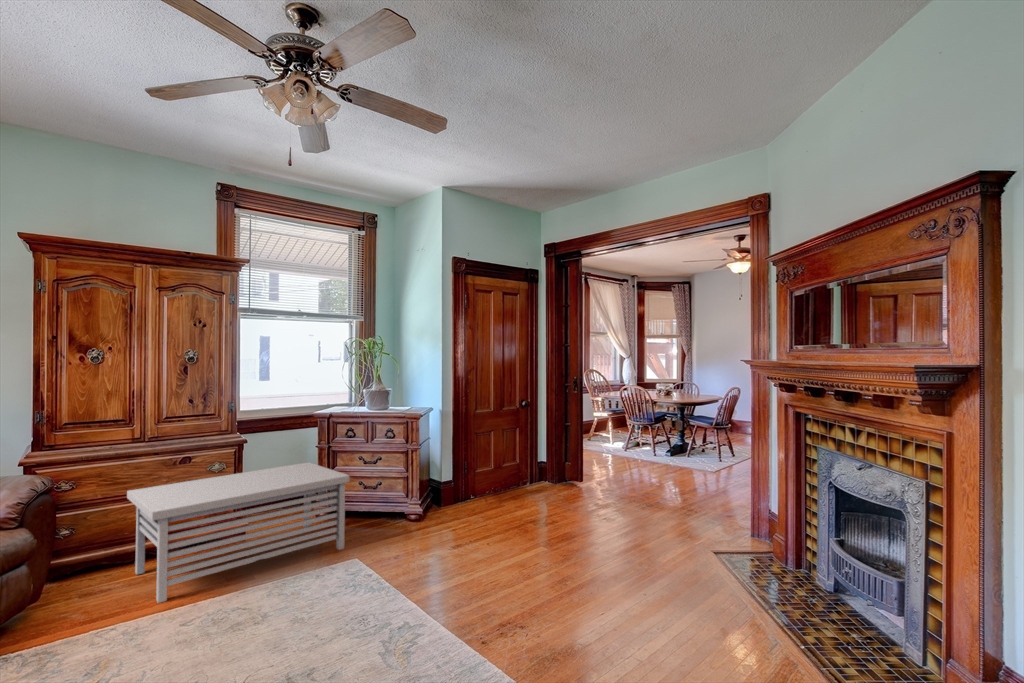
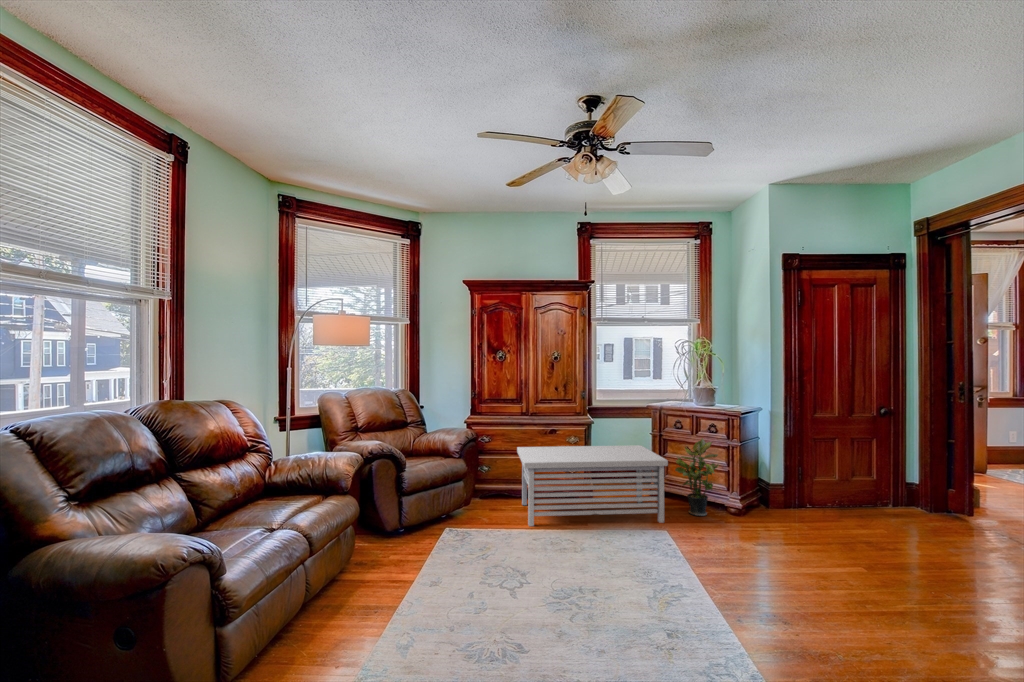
potted plant: none [352,445,399,532] -> present [675,439,718,516]

